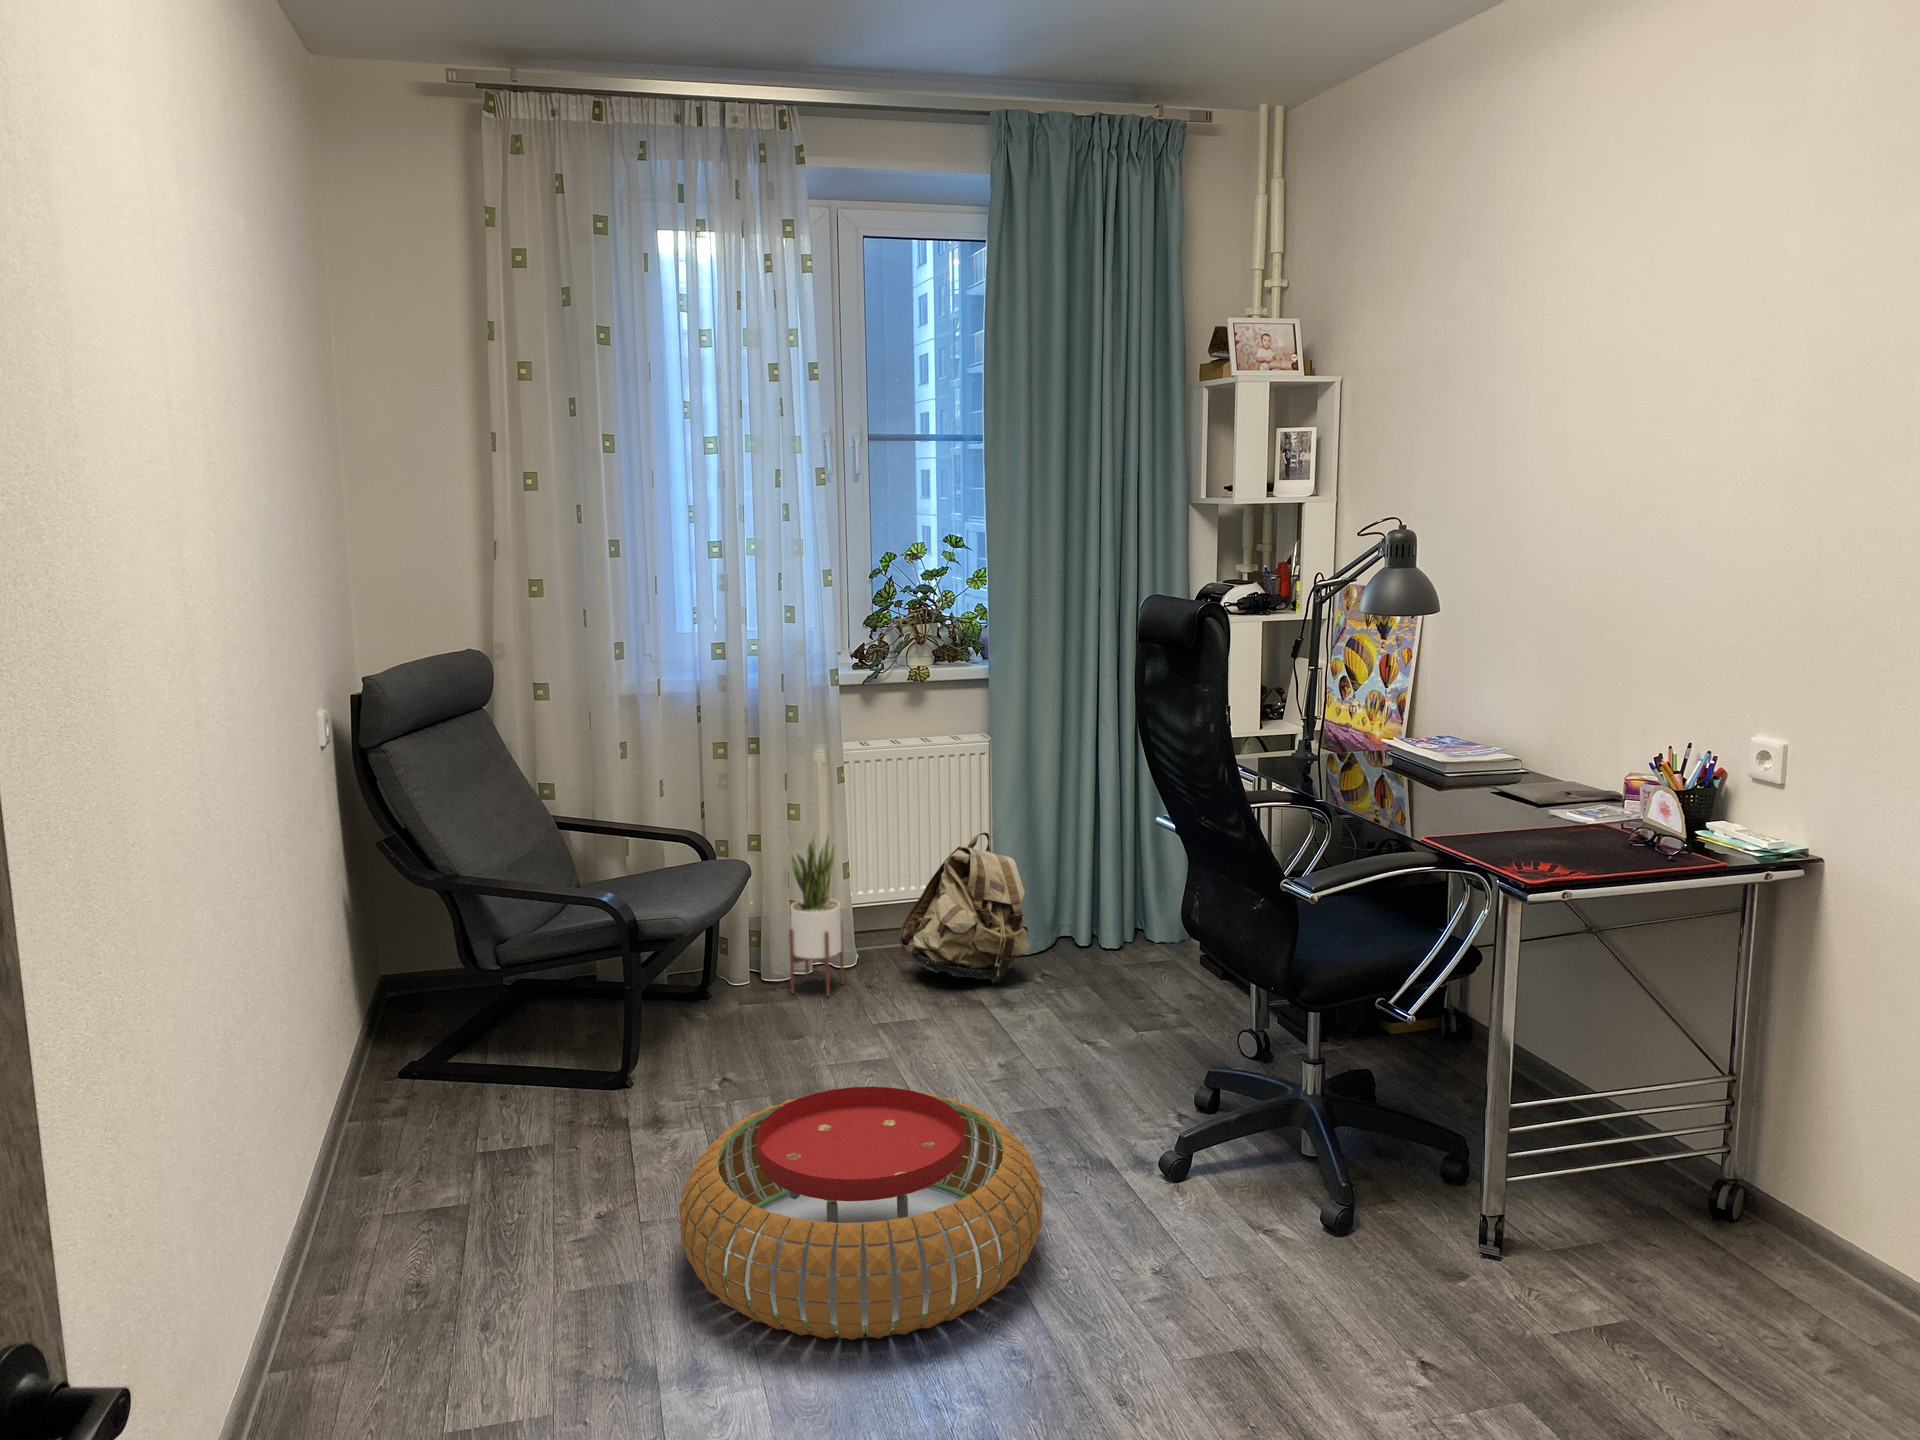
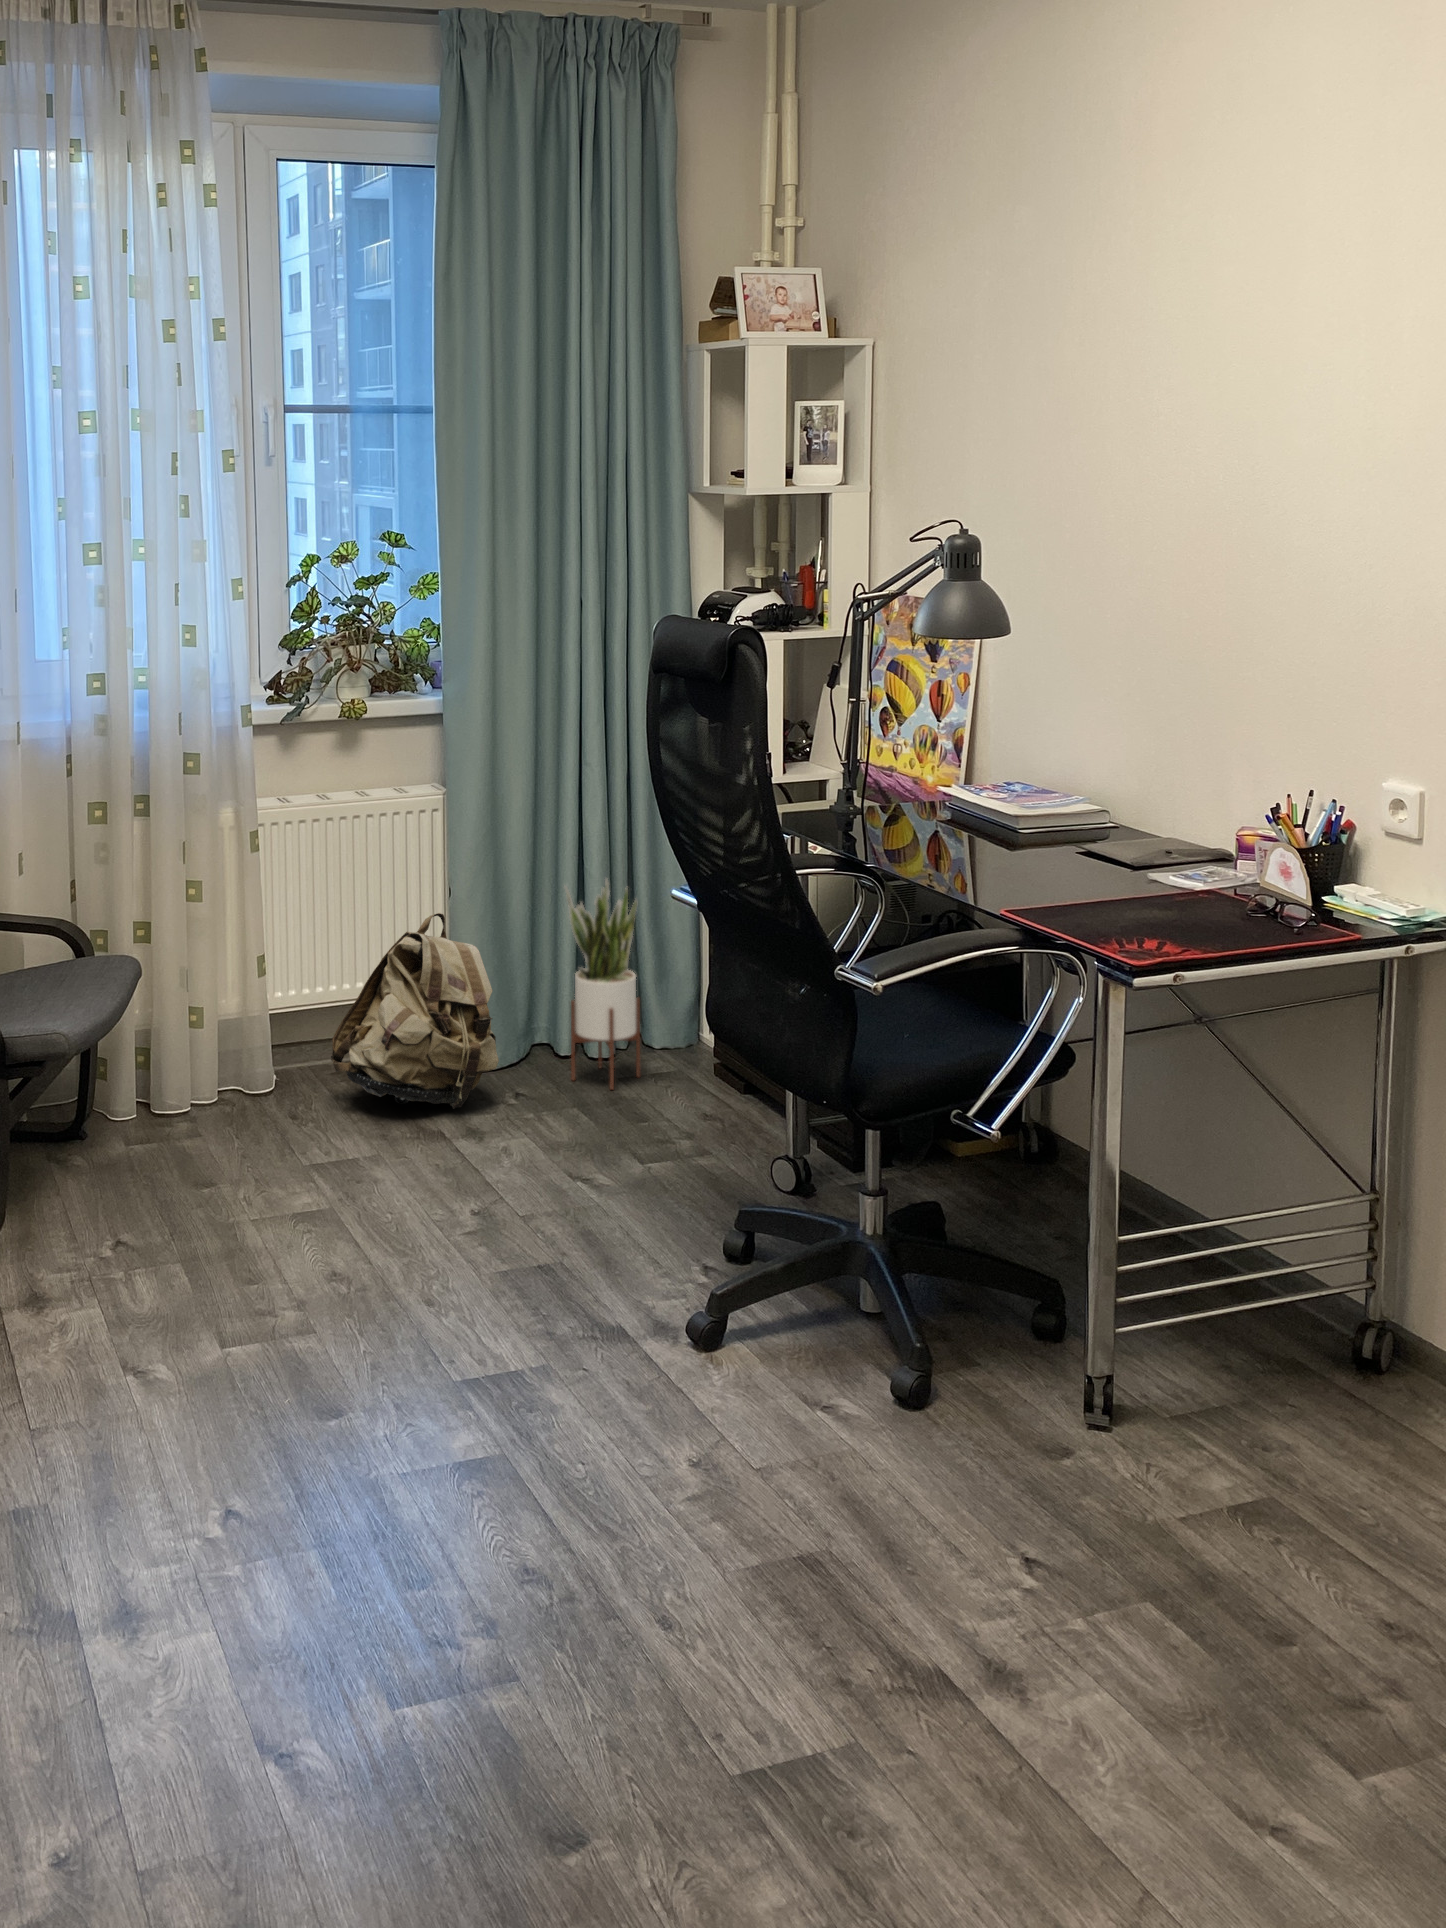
potted plant: present [786,828,844,997] -> present [565,879,640,1089]
pouf: present [679,1087,1043,1340] -> none [90,1242,551,1565]

